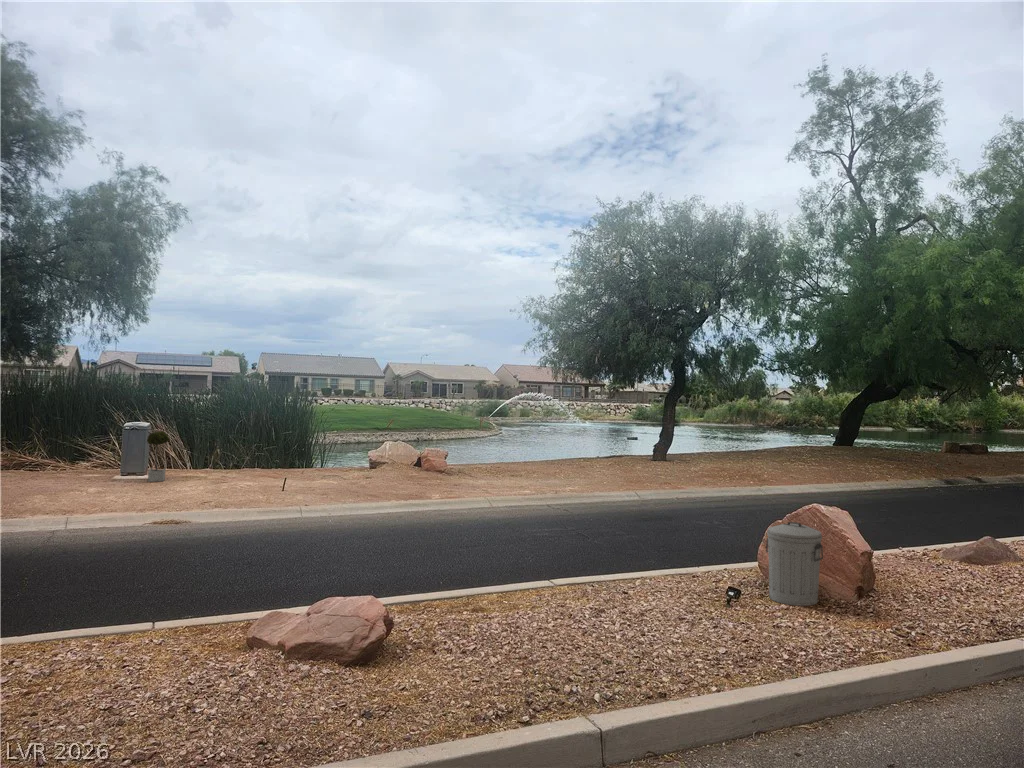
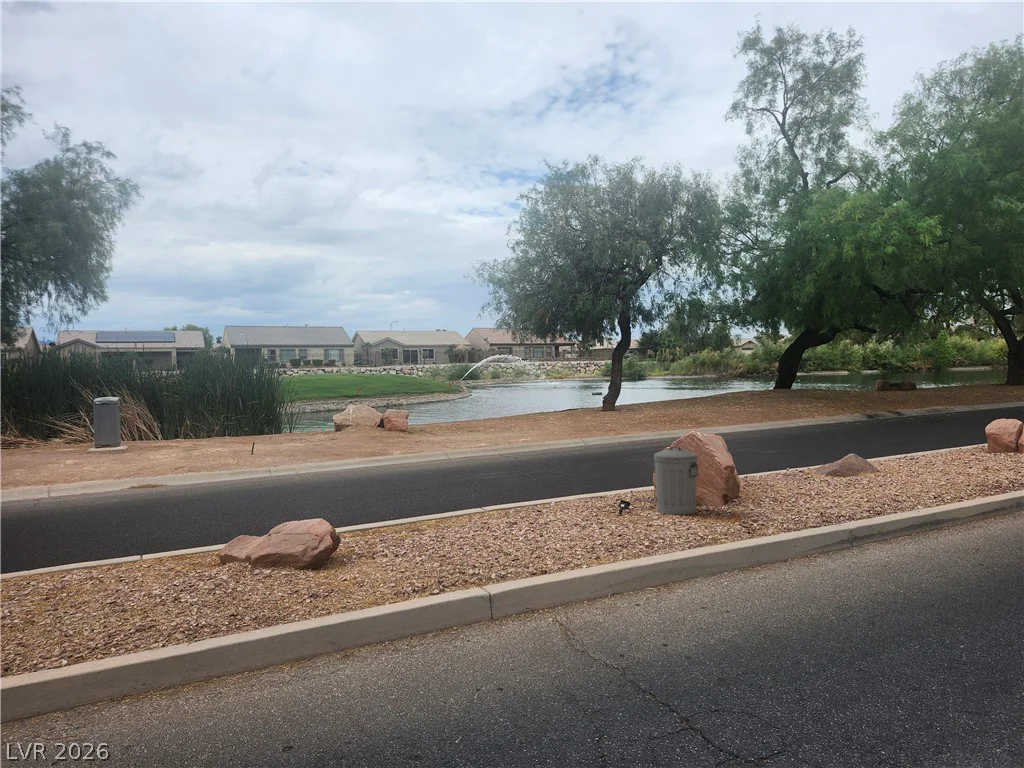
potted tree: present [147,431,169,482] -> none [117,404,139,453]

